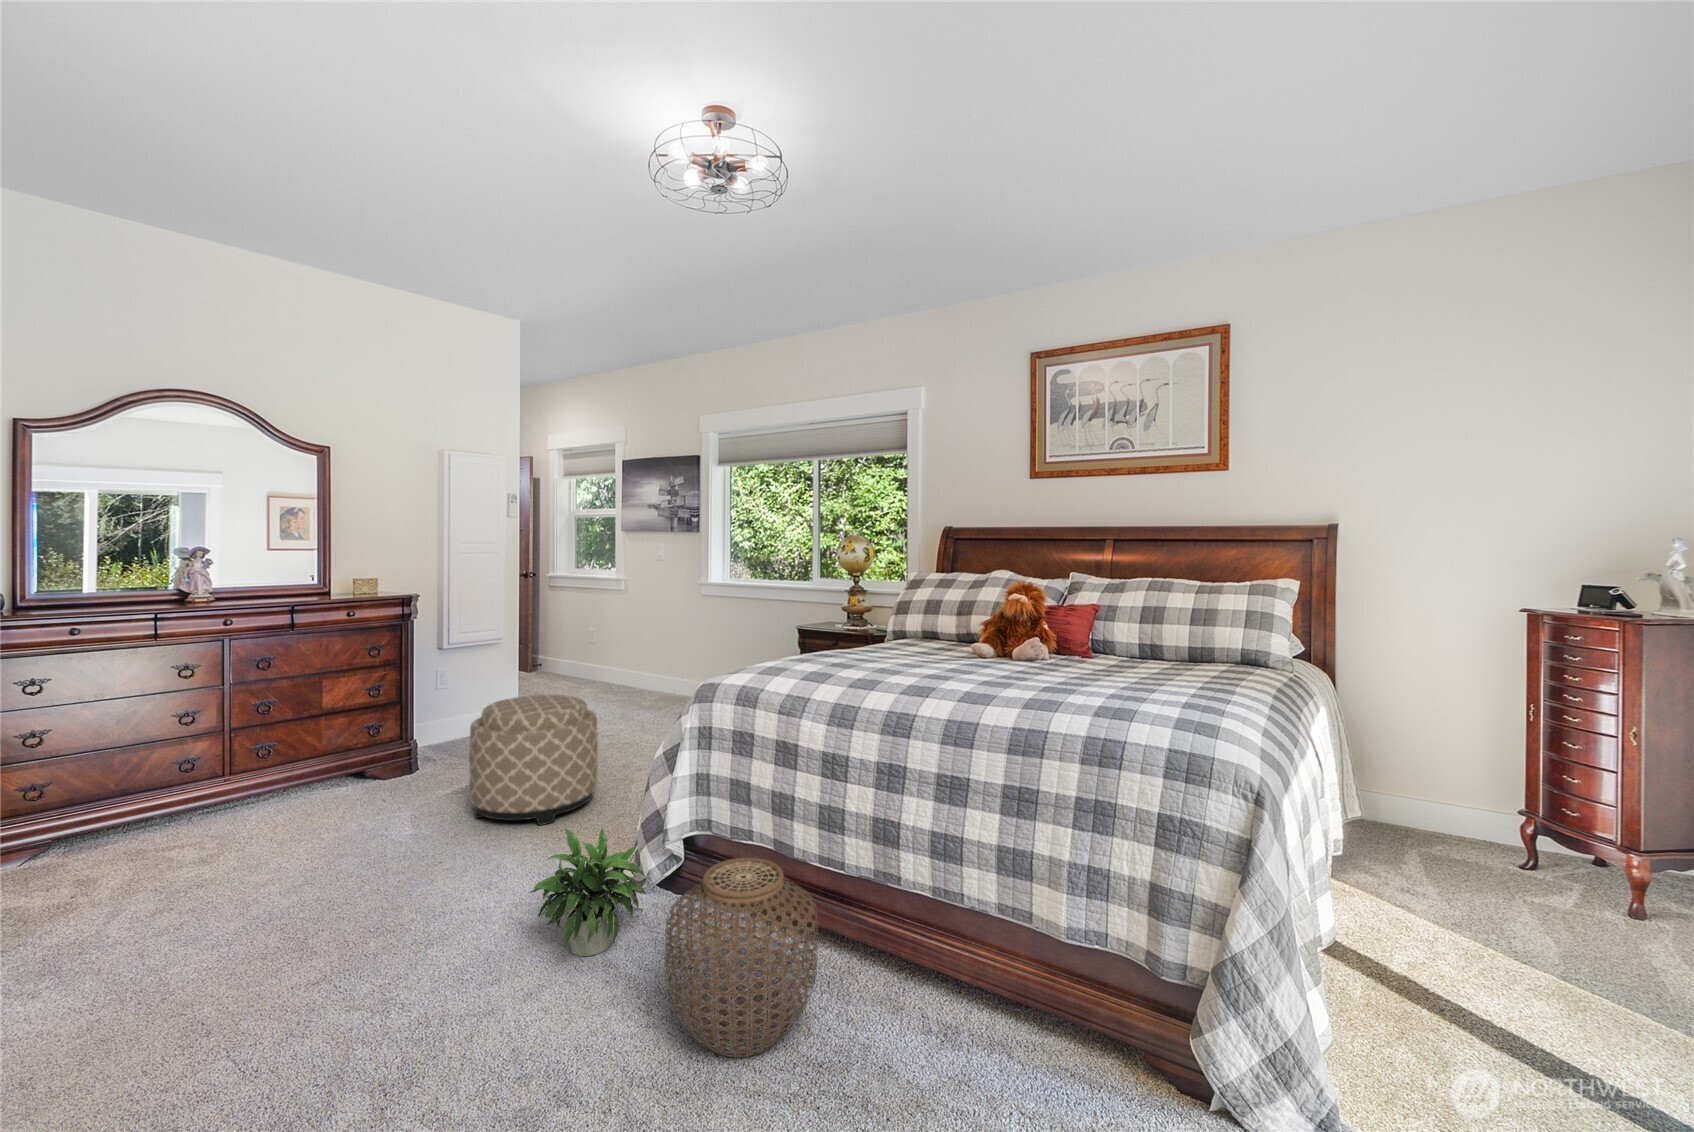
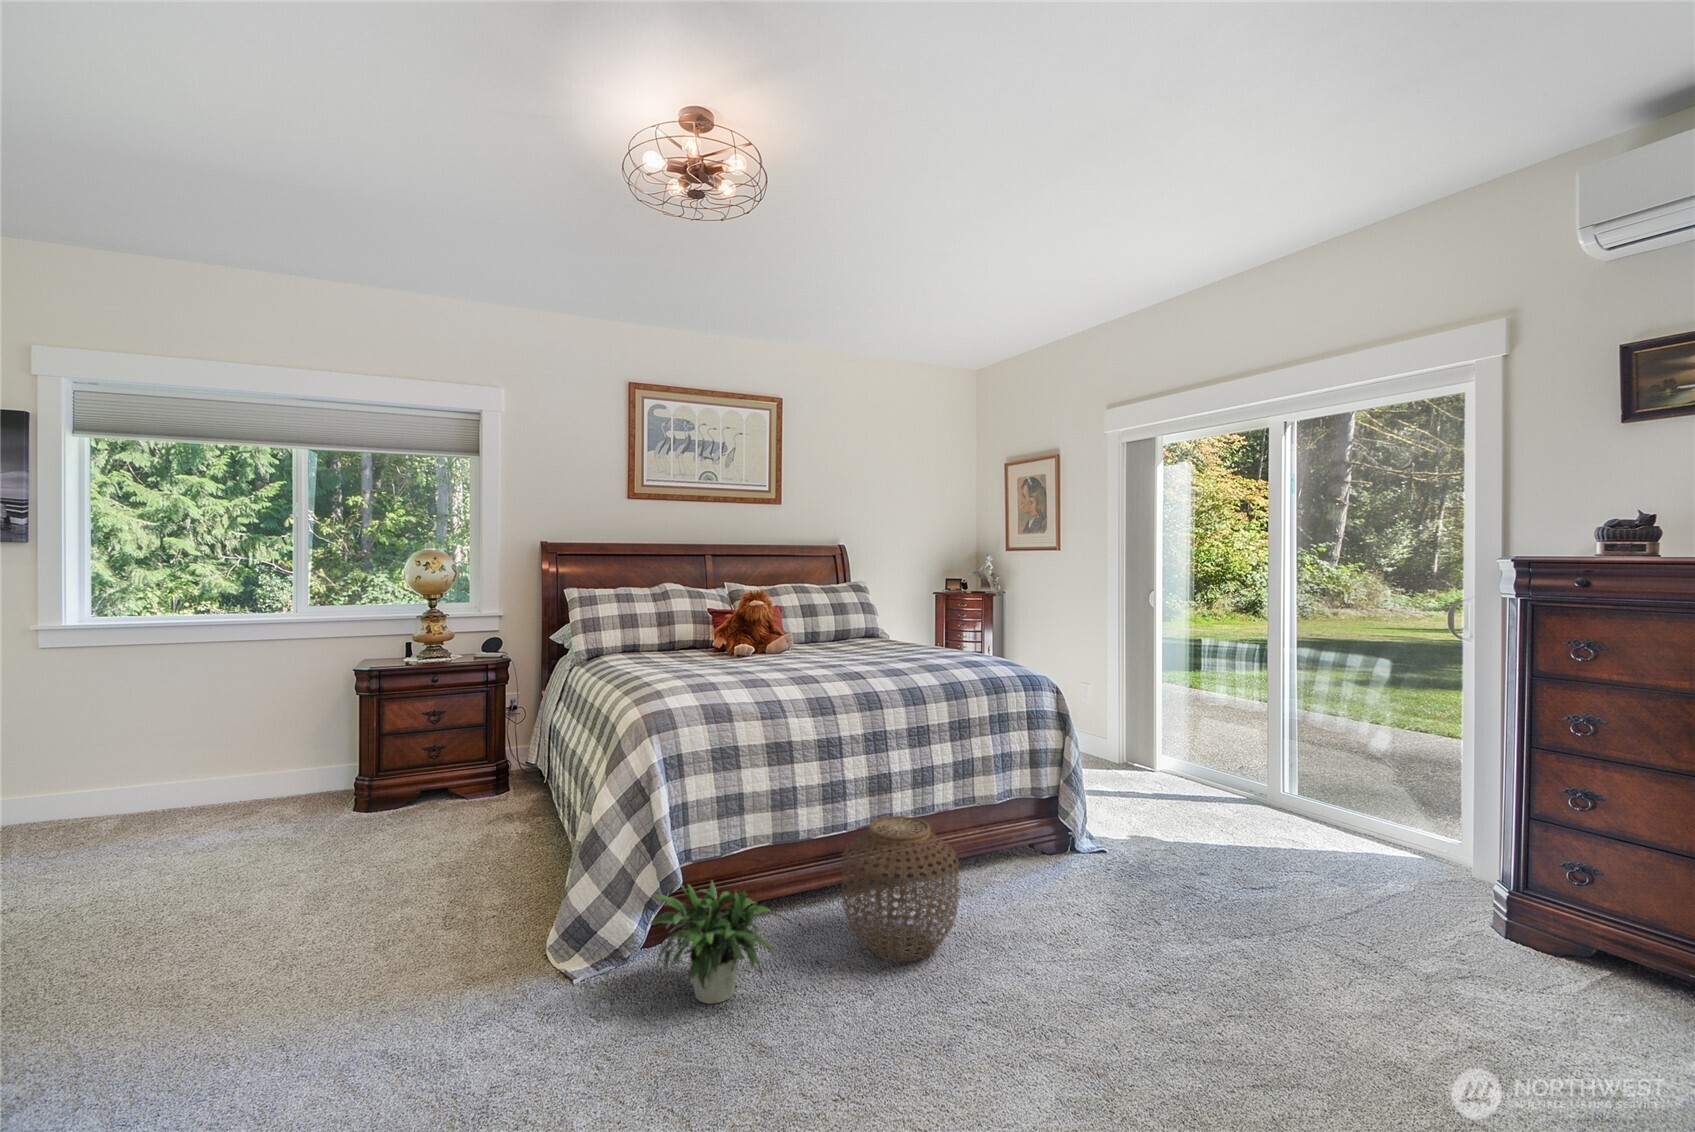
ottoman: present [469,695,598,825] -> none [134,811,371,1052]

